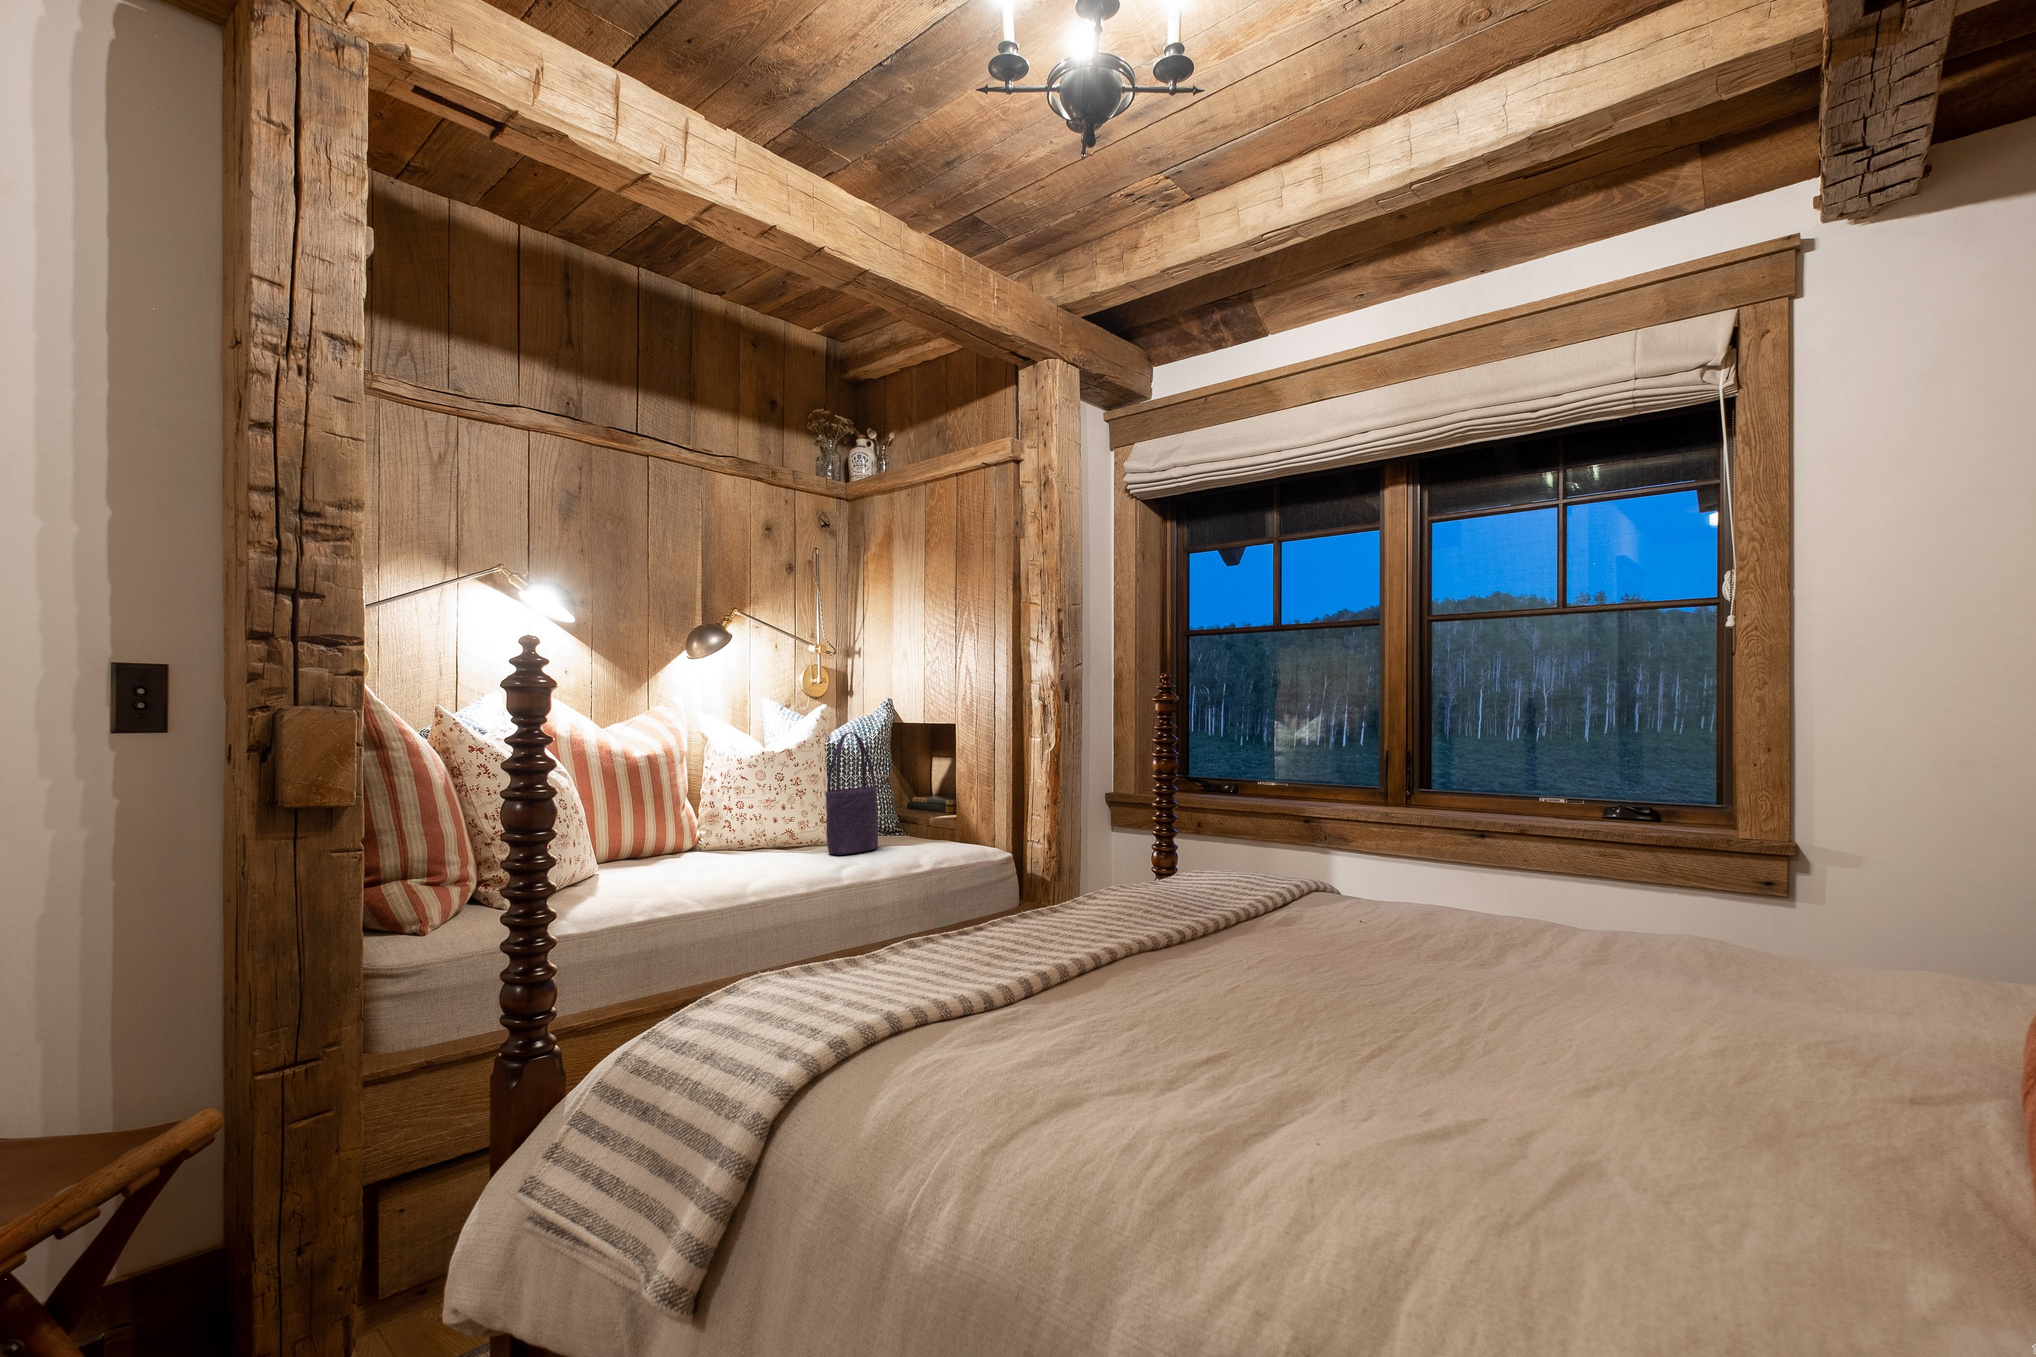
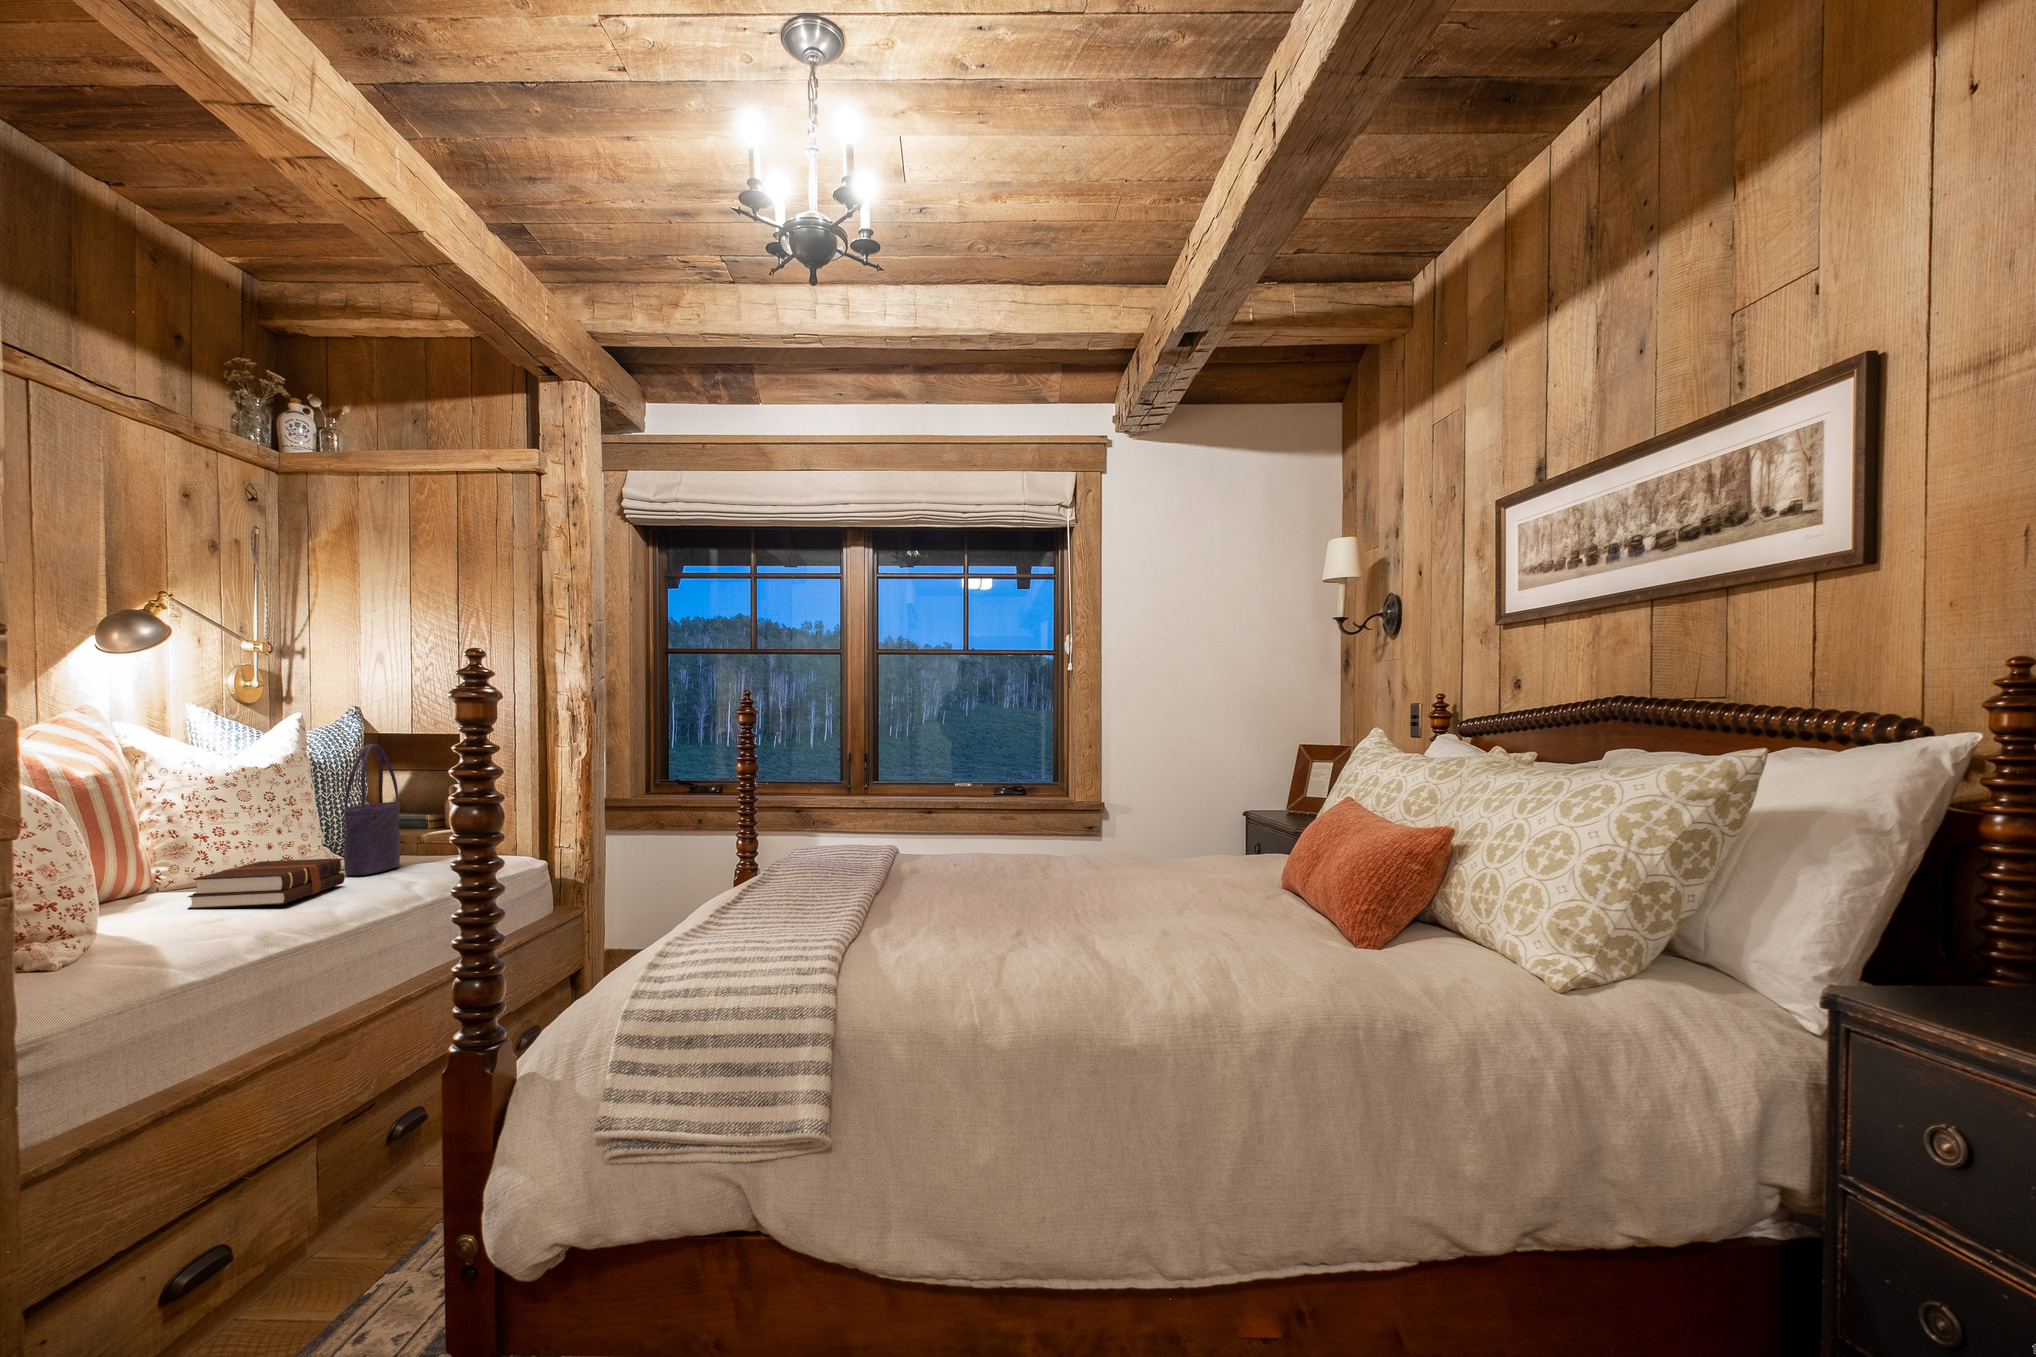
hardback book: none [688,834,812,878] -> present [188,859,345,909]

